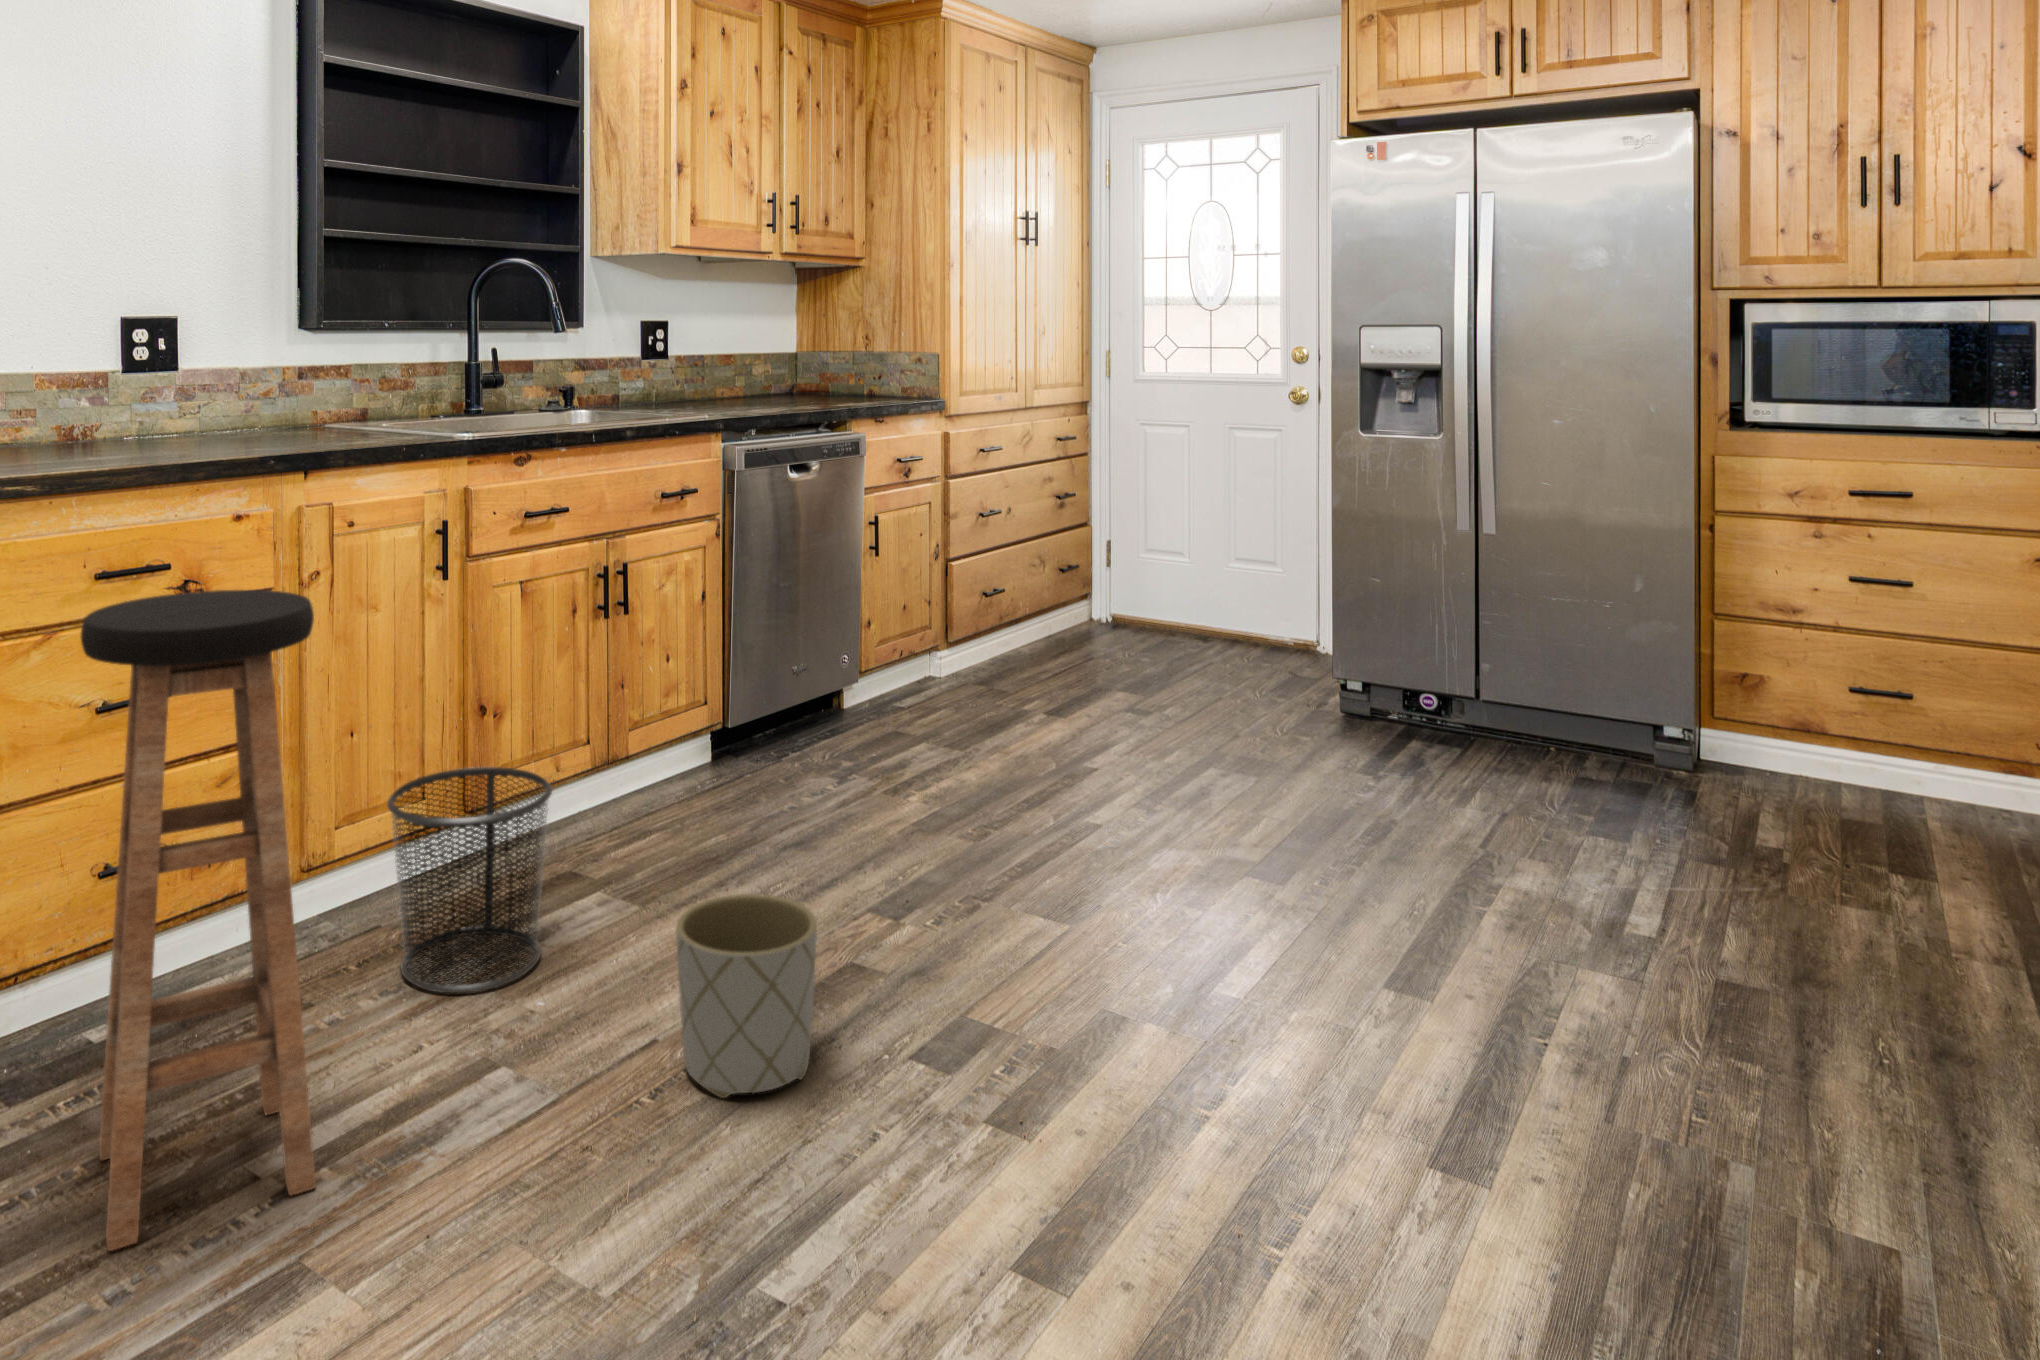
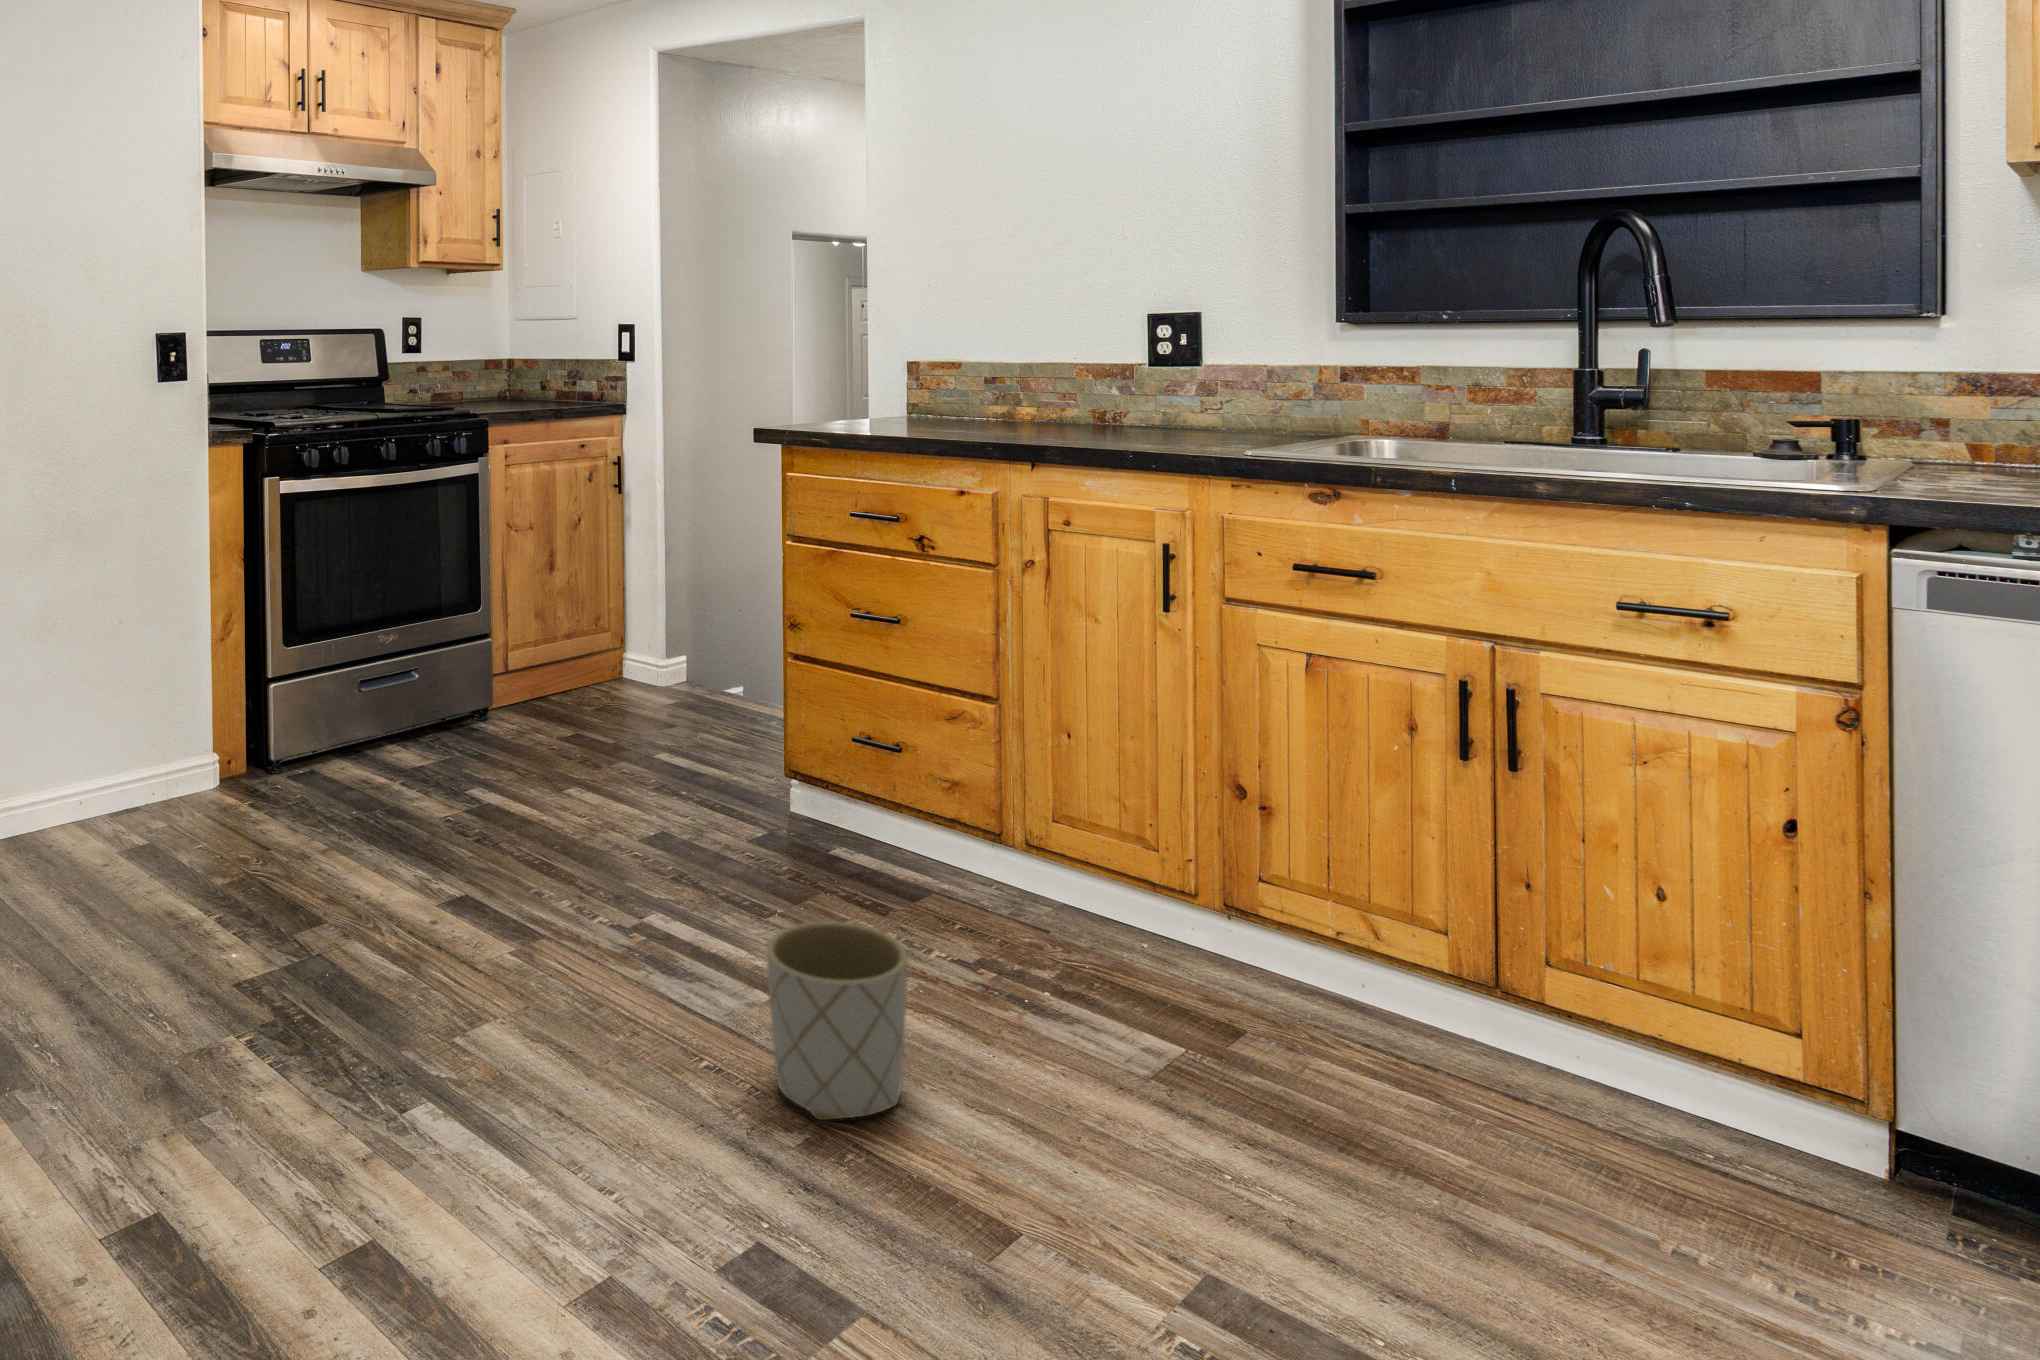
bar stool: present [80,590,316,1251] -> none [611,524,770,931]
waste bin: present [387,767,552,993] -> none [922,765,1081,977]

